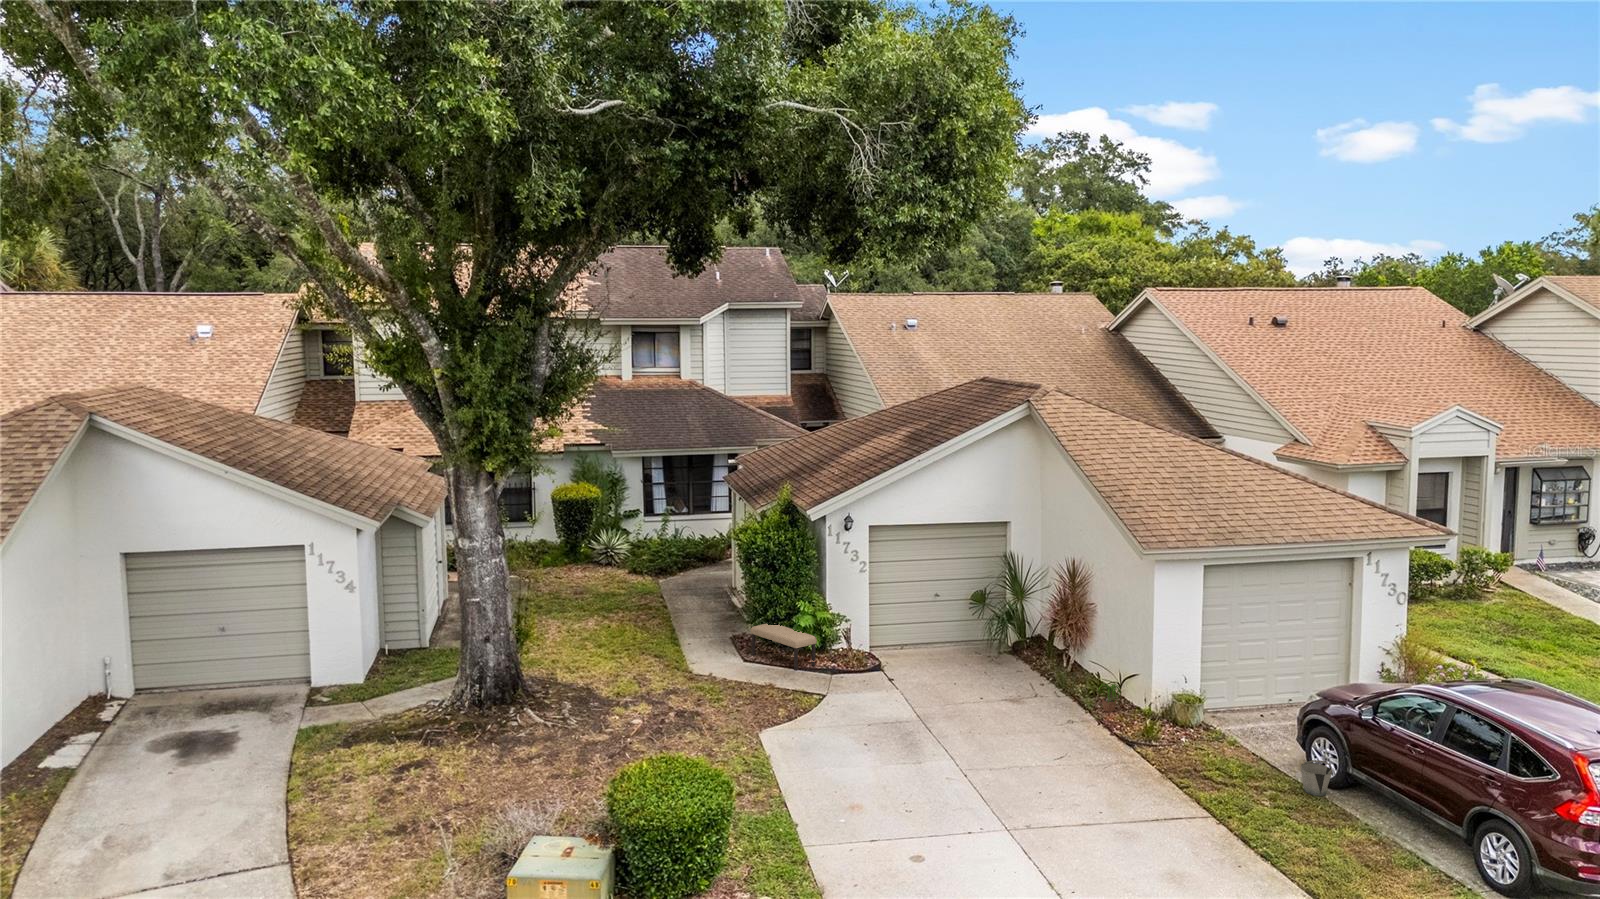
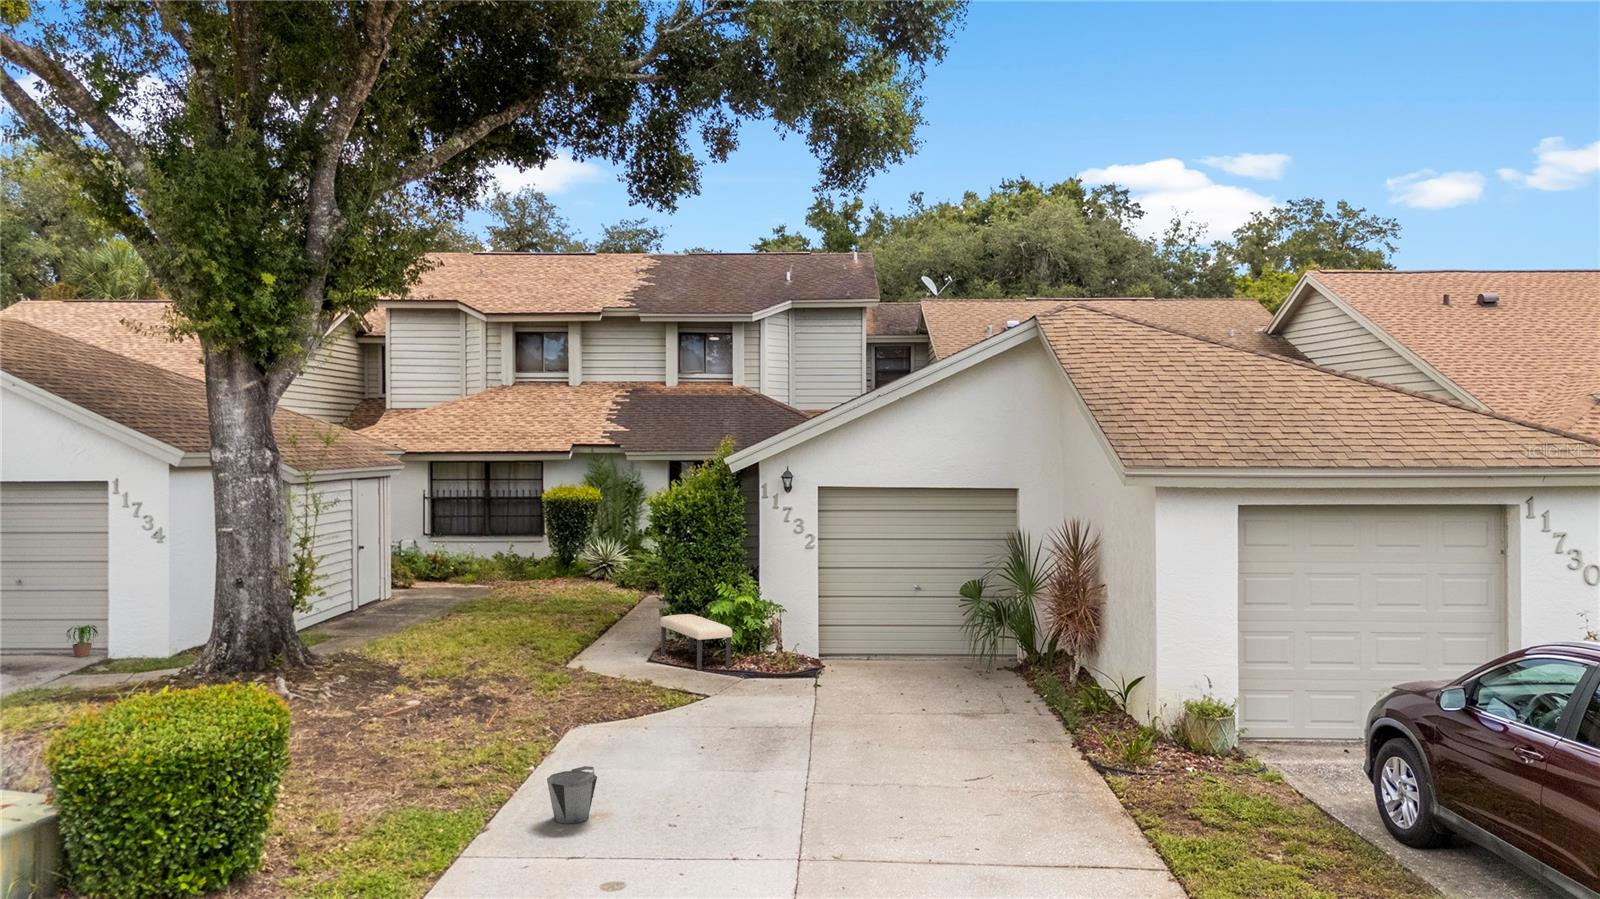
potted plant: present [1098,684,1121,712] -> present [66,625,98,657]
bucket: present [1300,760,1332,796] -> present [547,766,597,824]

